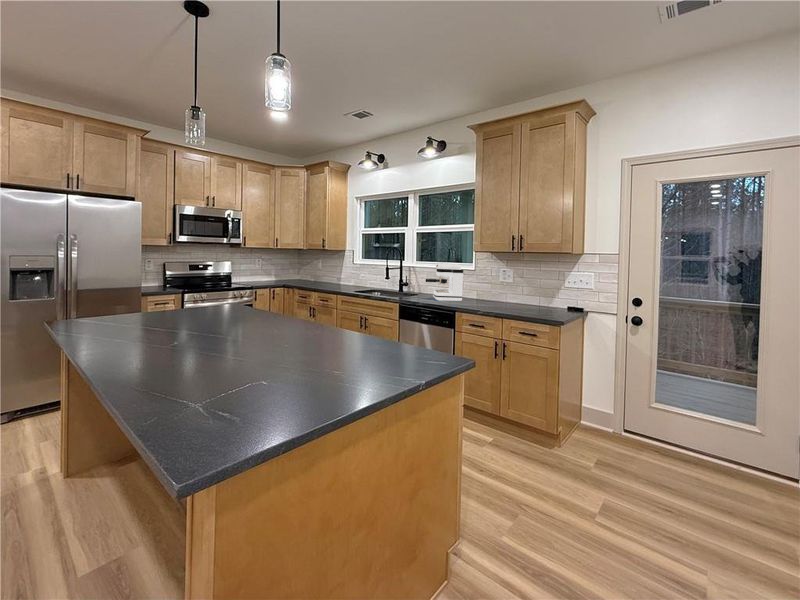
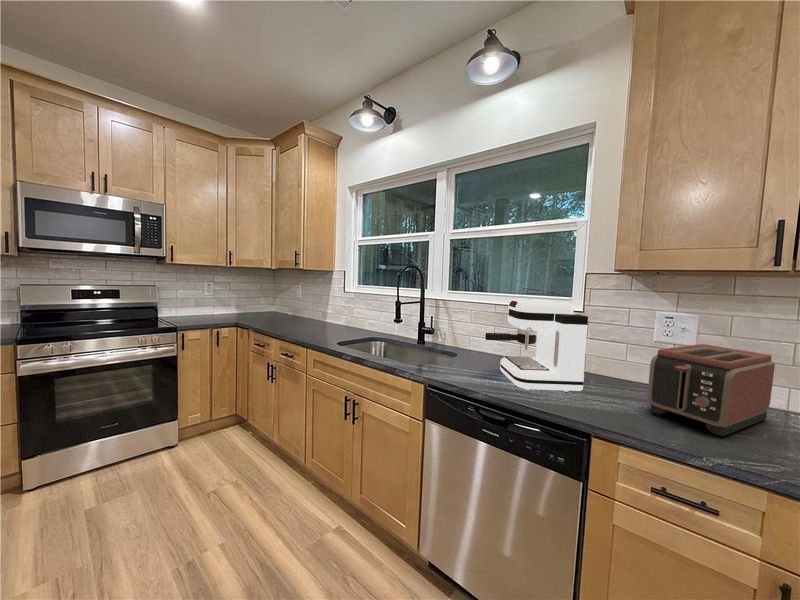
toaster: none [480,280,523,307] -> present [647,344,775,436]

